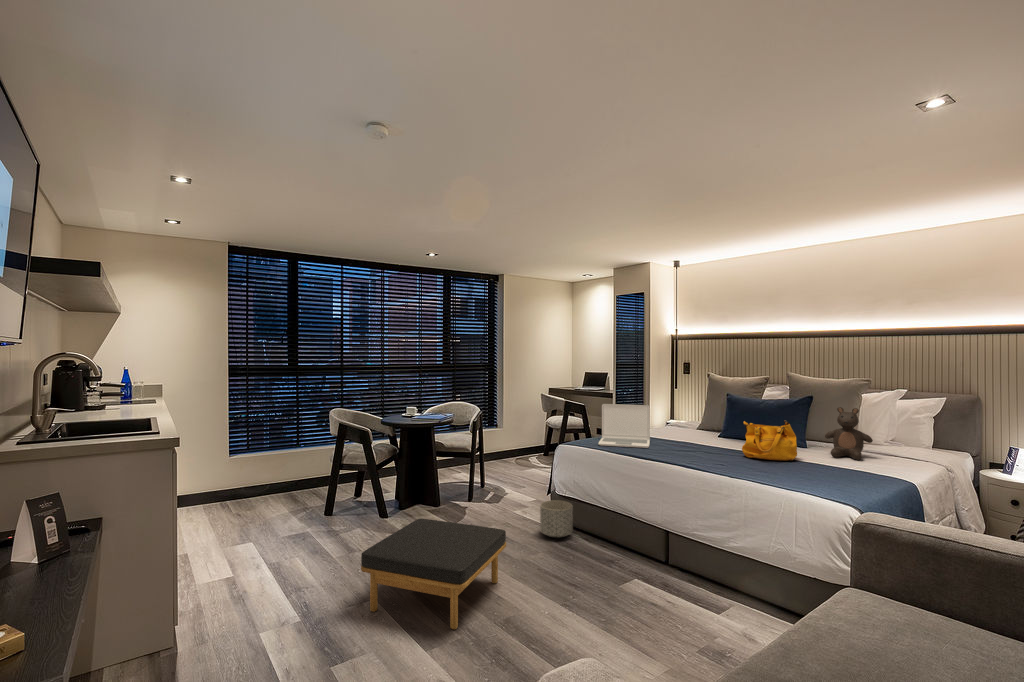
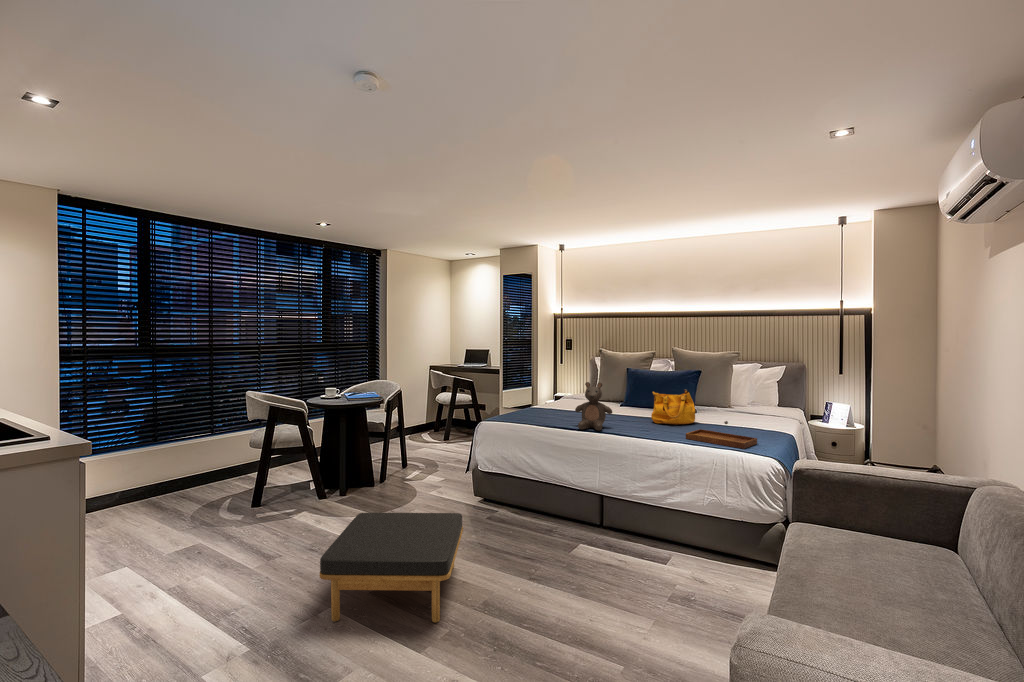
laptop: present [598,404,650,448] -> none [519,380,569,421]
teddy bear: present [825,407,873,460] -> present [575,382,612,431]
tray: none [765,459,854,493] -> present [686,421,757,449]
planter: present [540,500,573,538] -> none [469,478,501,516]

